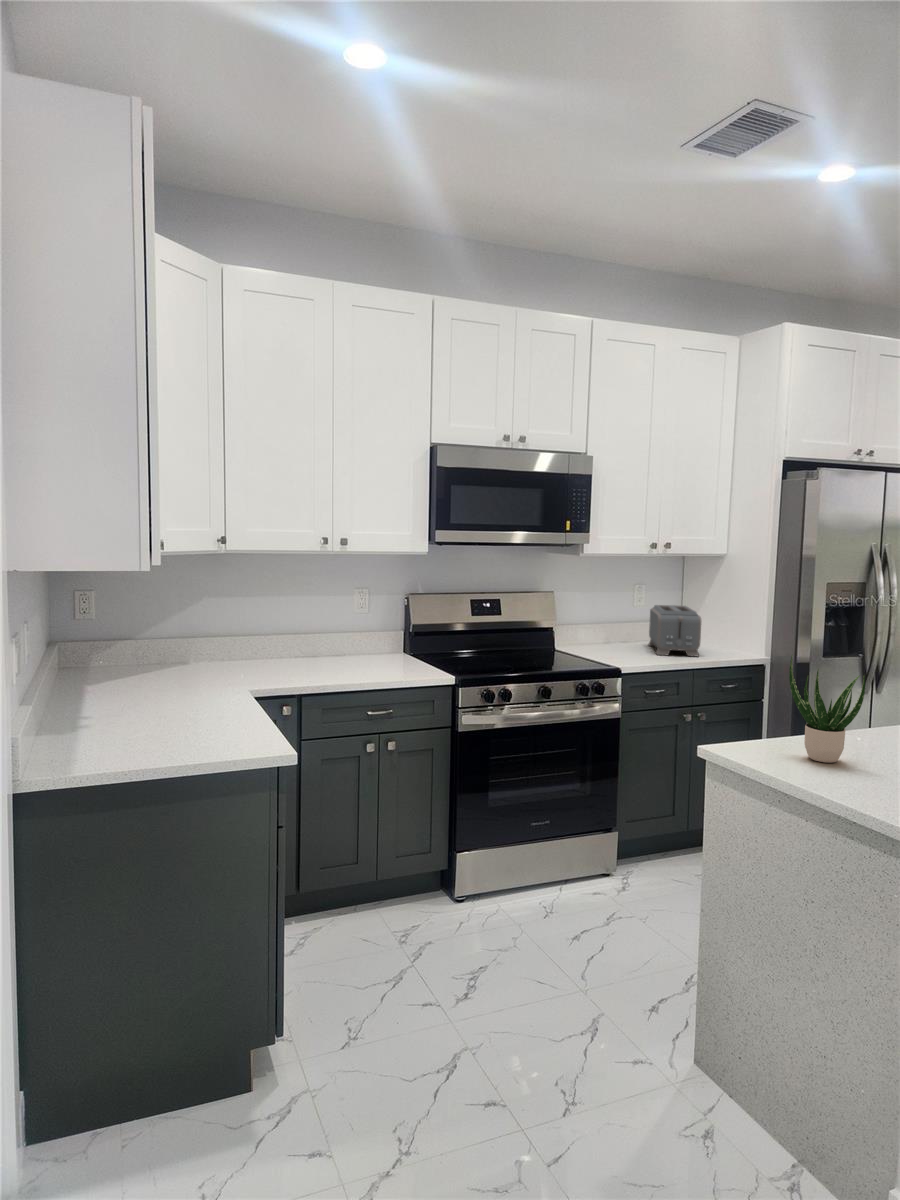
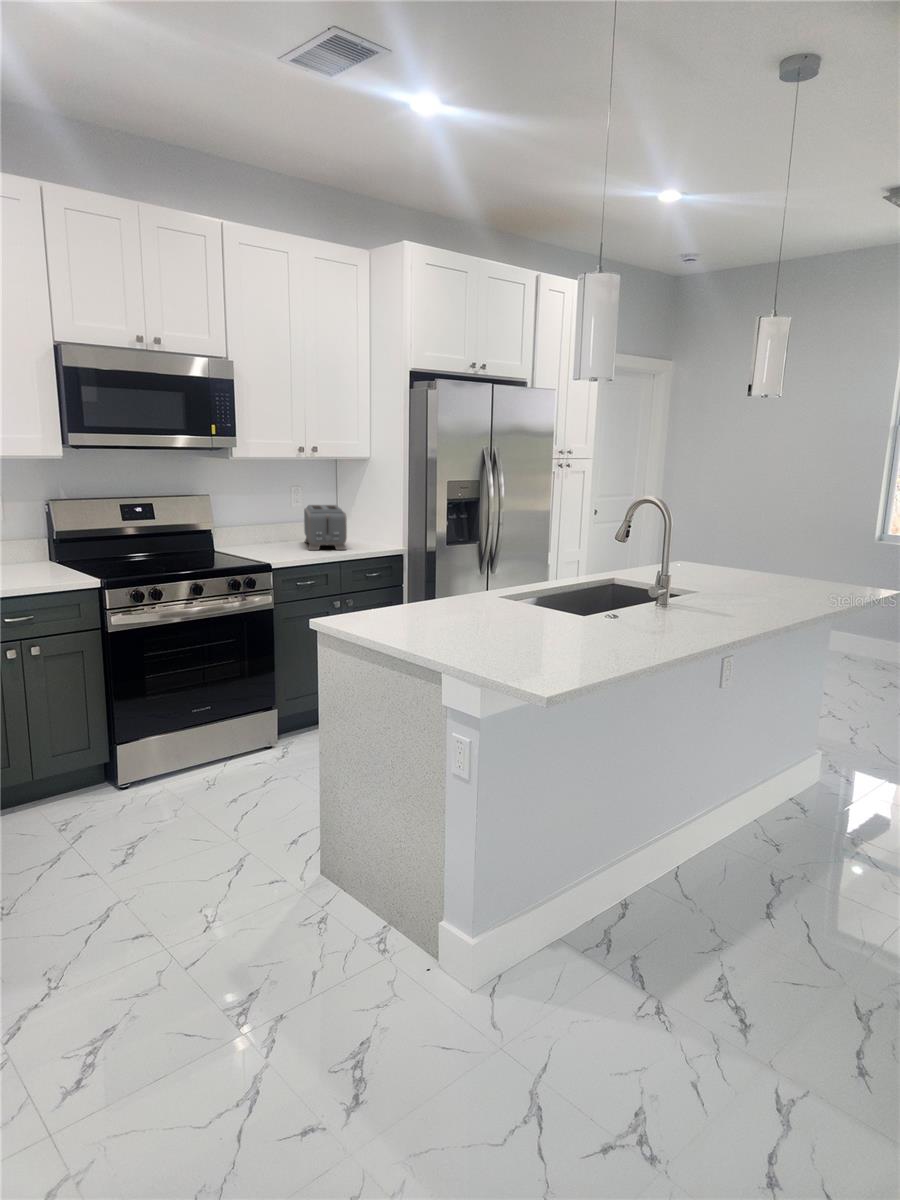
potted plant: present [789,655,865,763] -> none [376,537,430,623]

